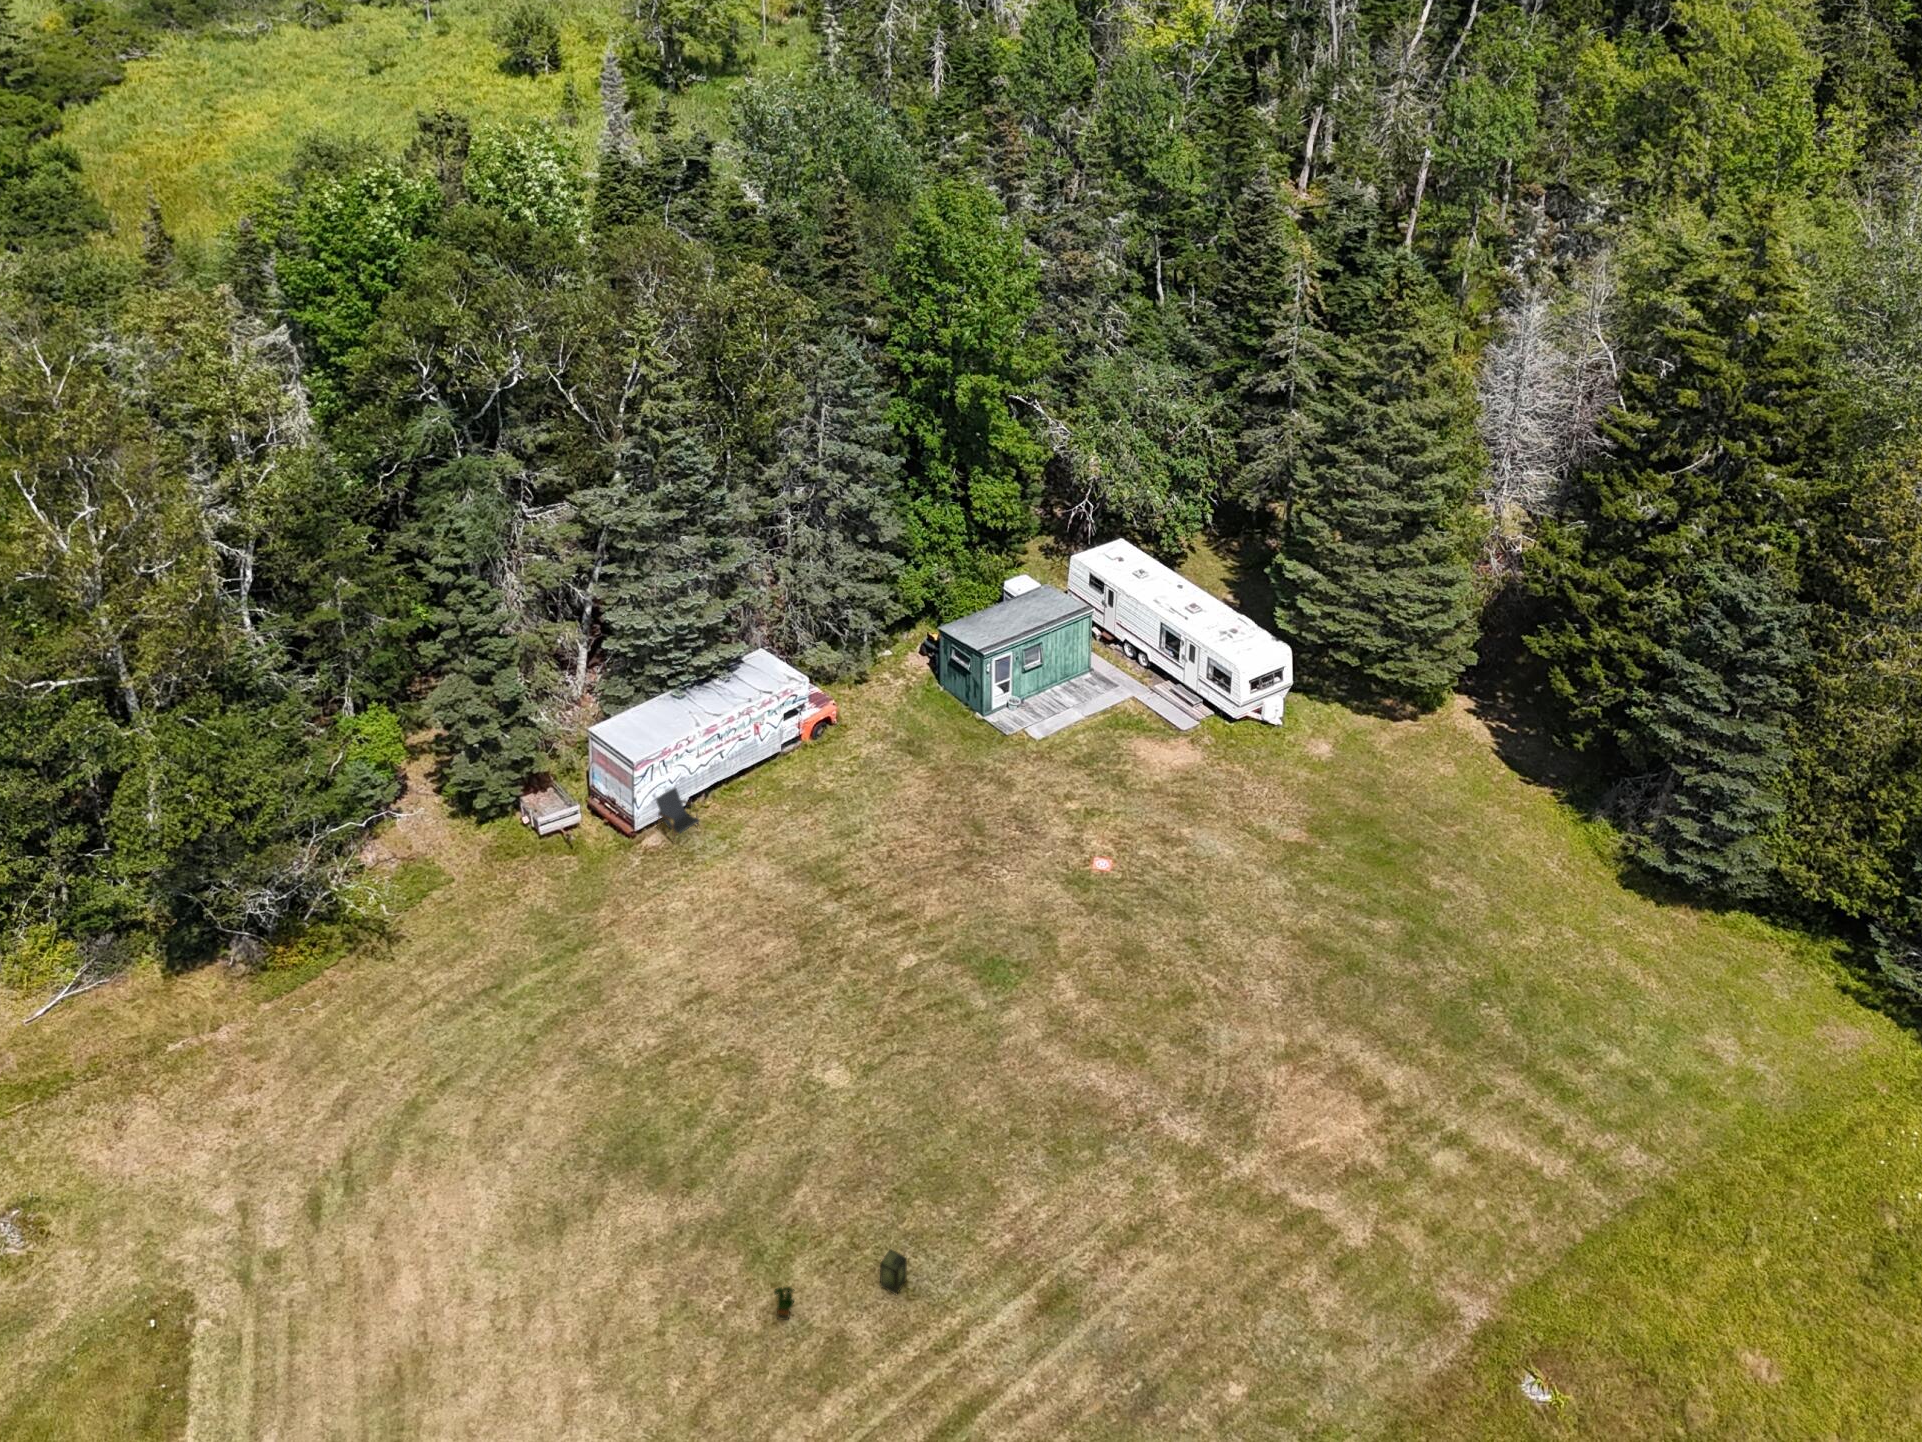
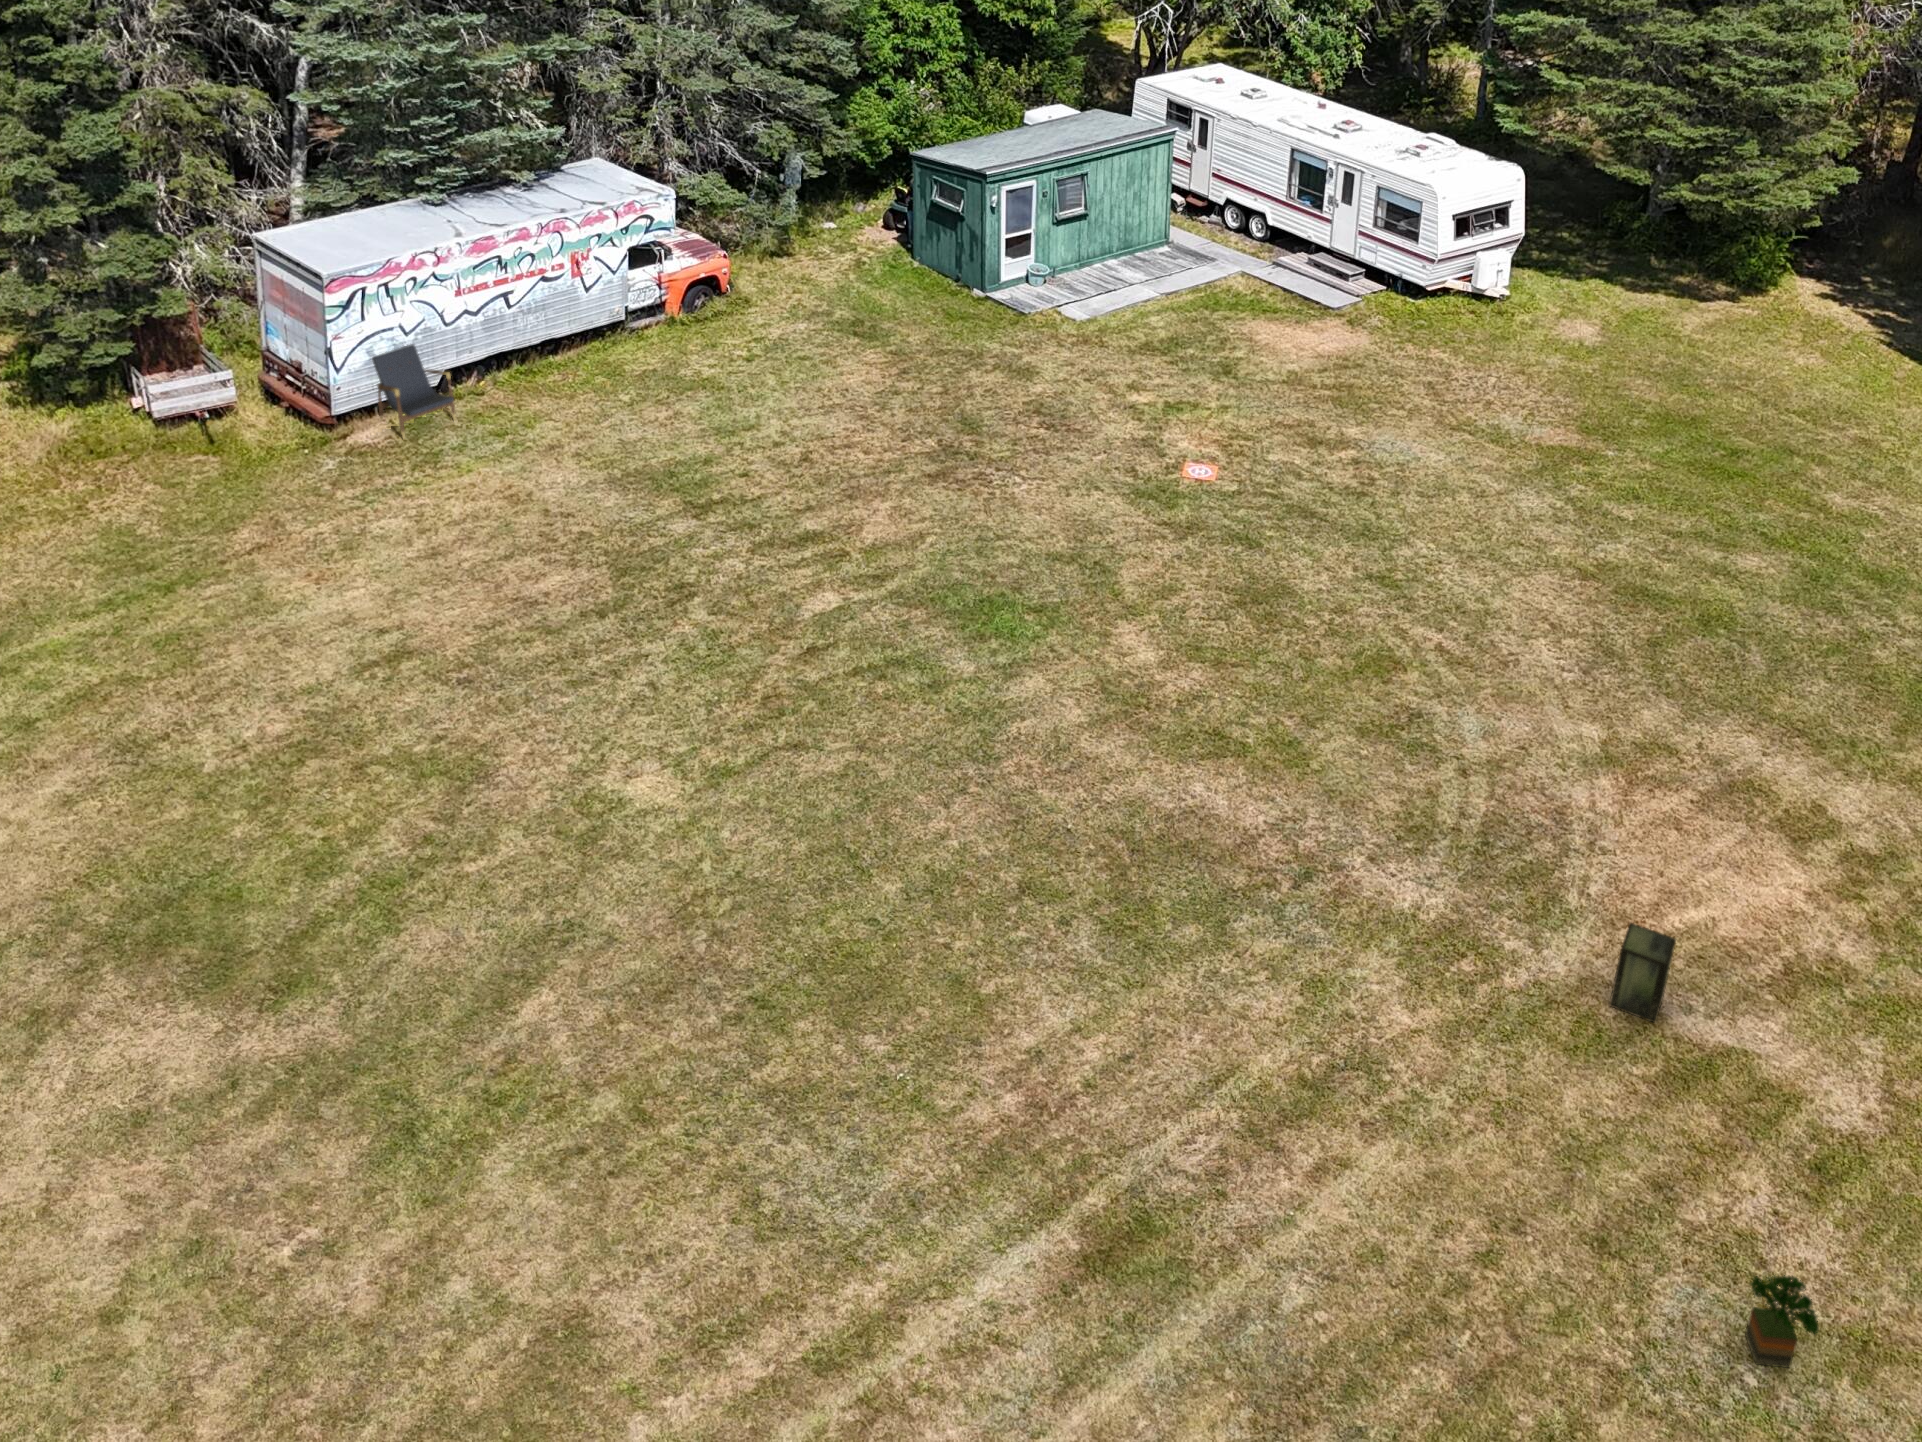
storage box: present [880,1249,907,1294] -> present [1609,923,1676,1023]
potted tree: present [774,1287,795,1320] -> present [1745,1275,1819,1368]

